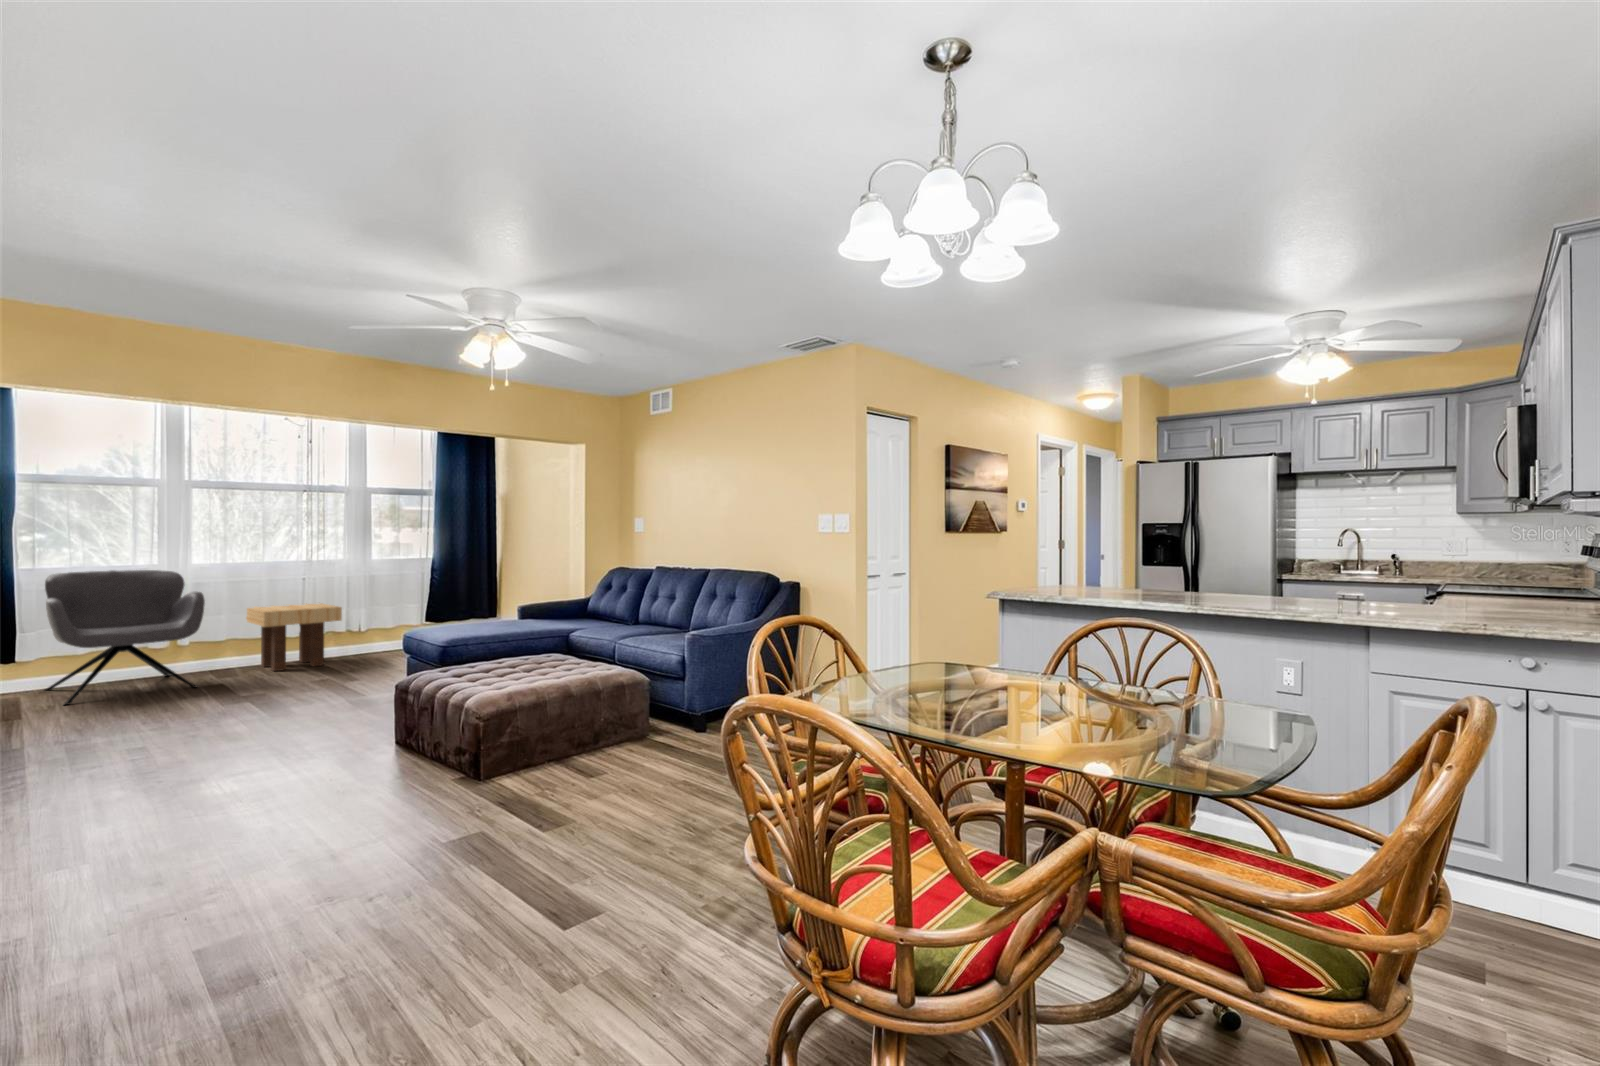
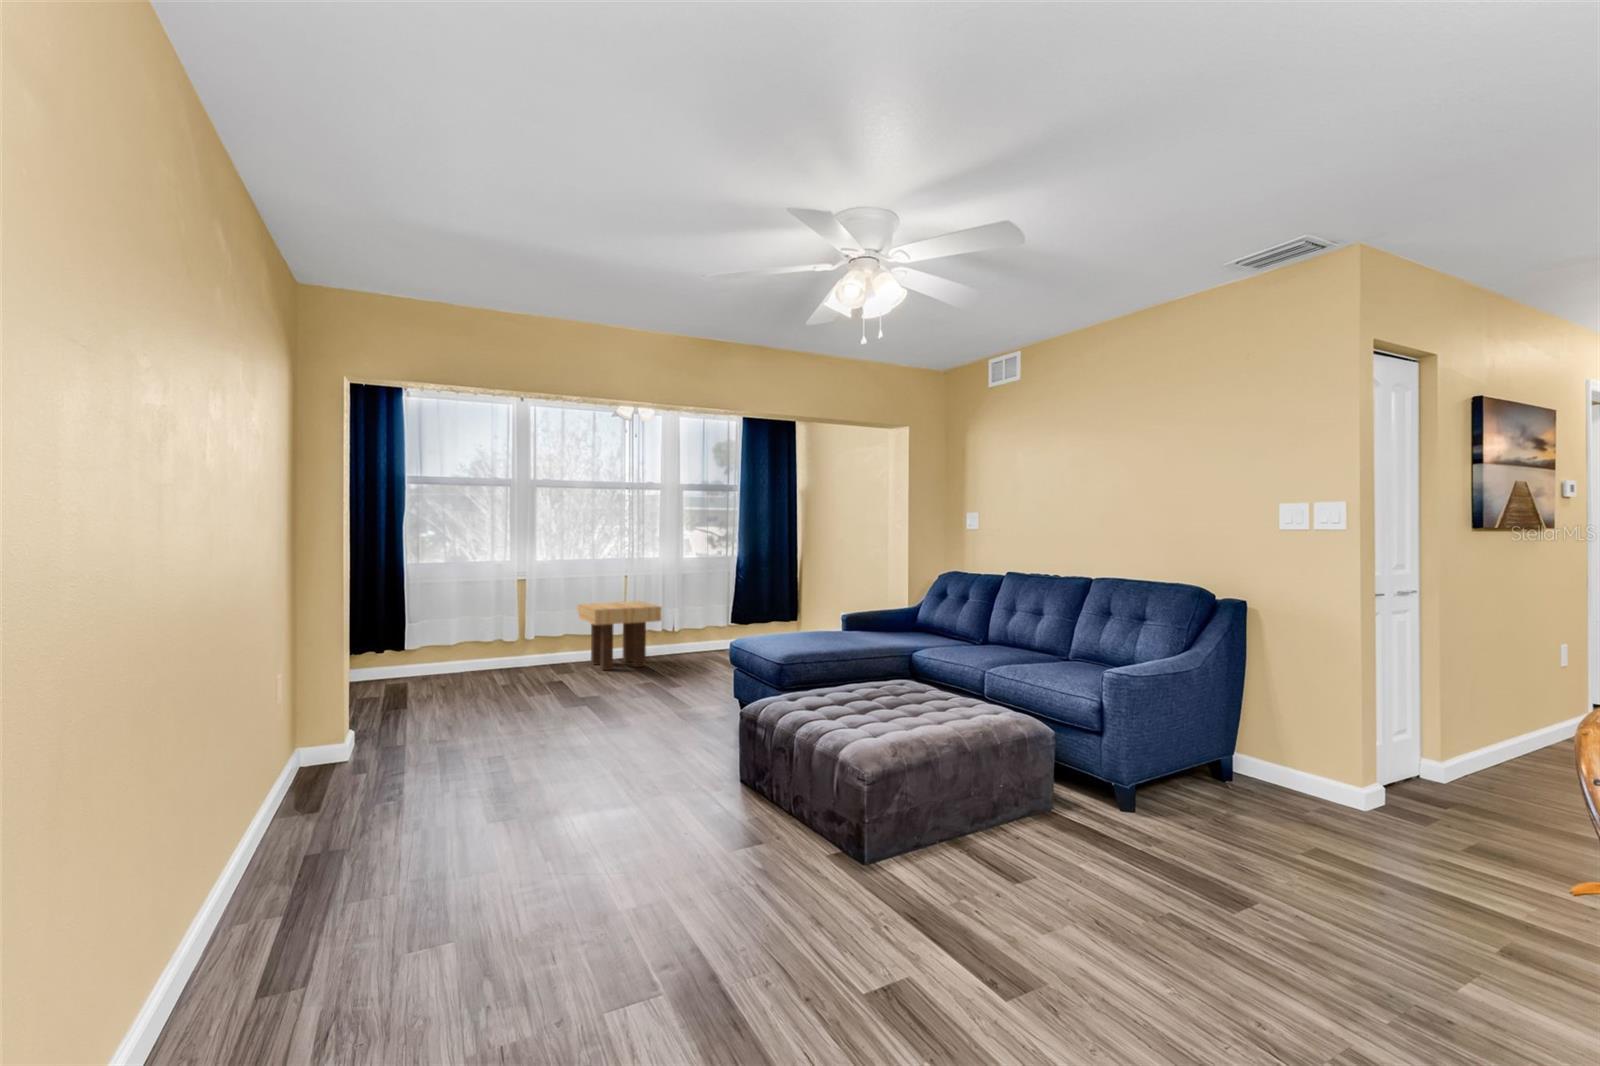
armchair: present [44,570,205,705] -> none [422,565,547,695]

